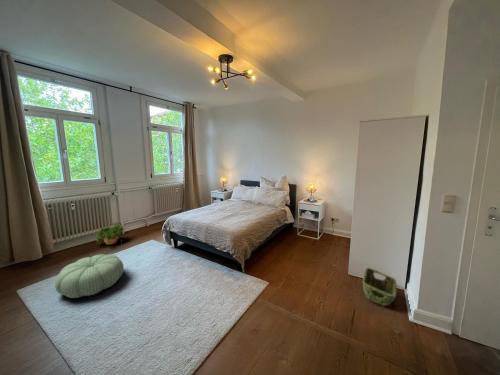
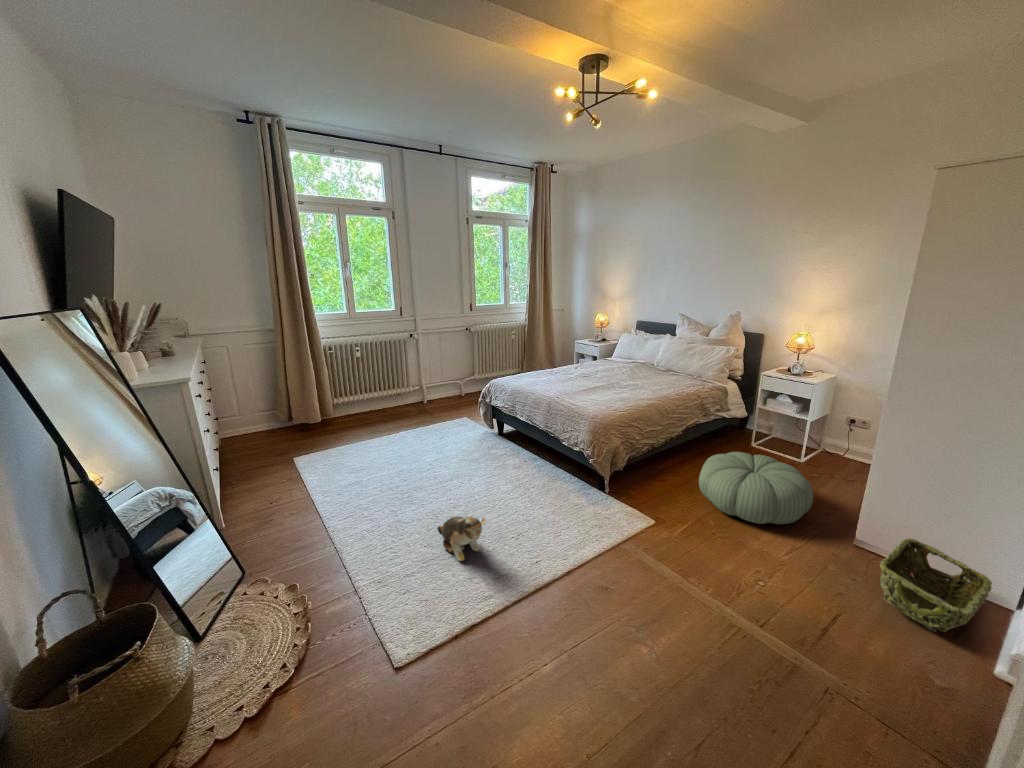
potted plant: present [96,224,123,244] -> none [384,383,426,417]
pouf: present [55,254,124,298] -> present [699,452,813,524]
plush toy: none [147,304,184,336] -> present [438,516,485,561]

